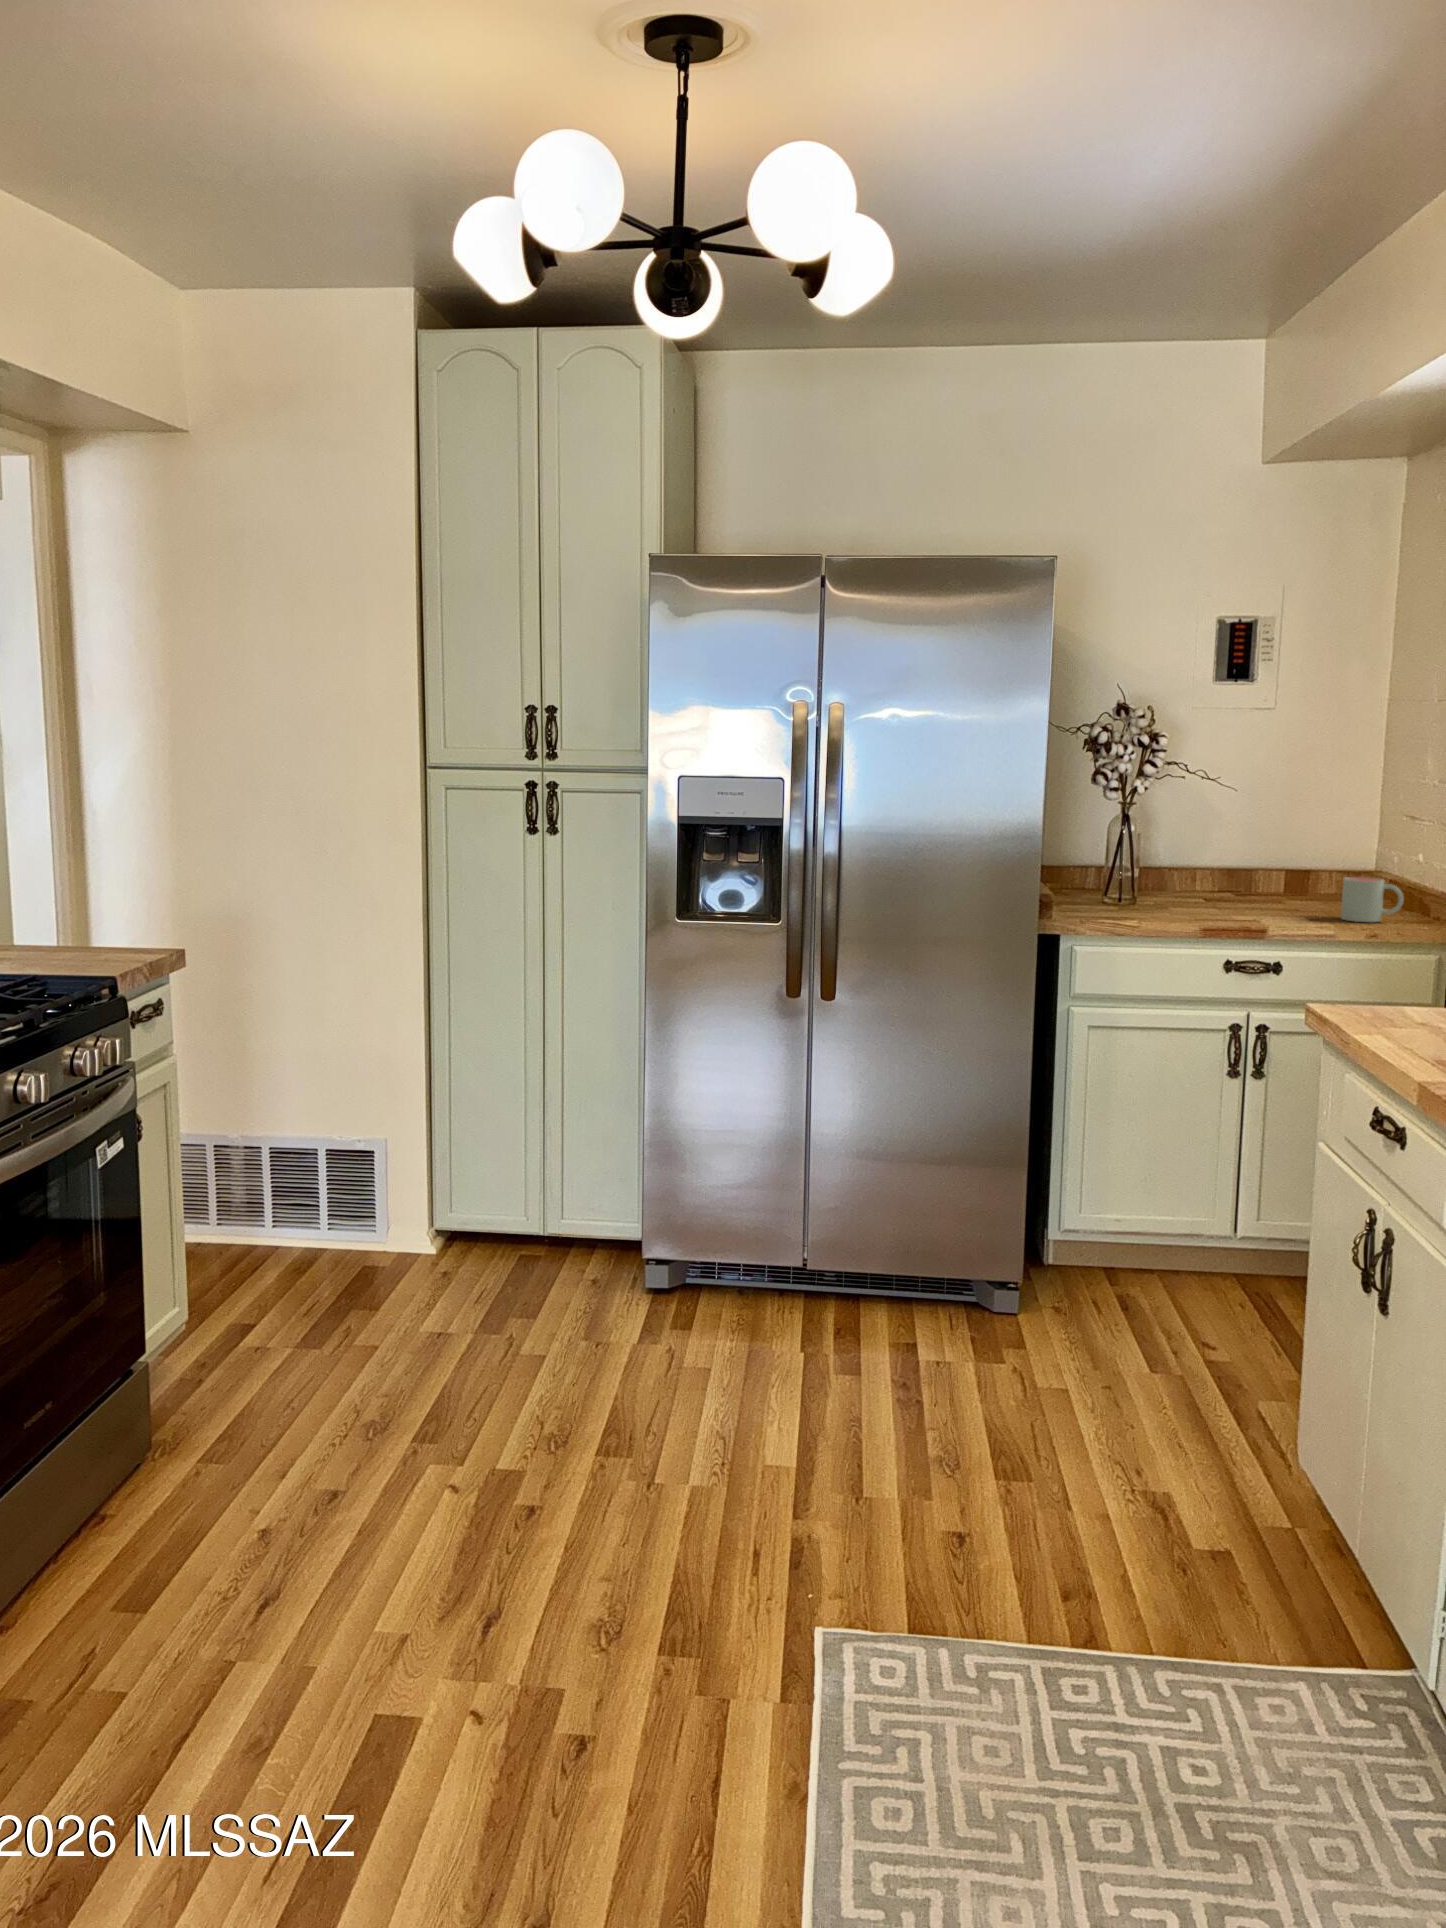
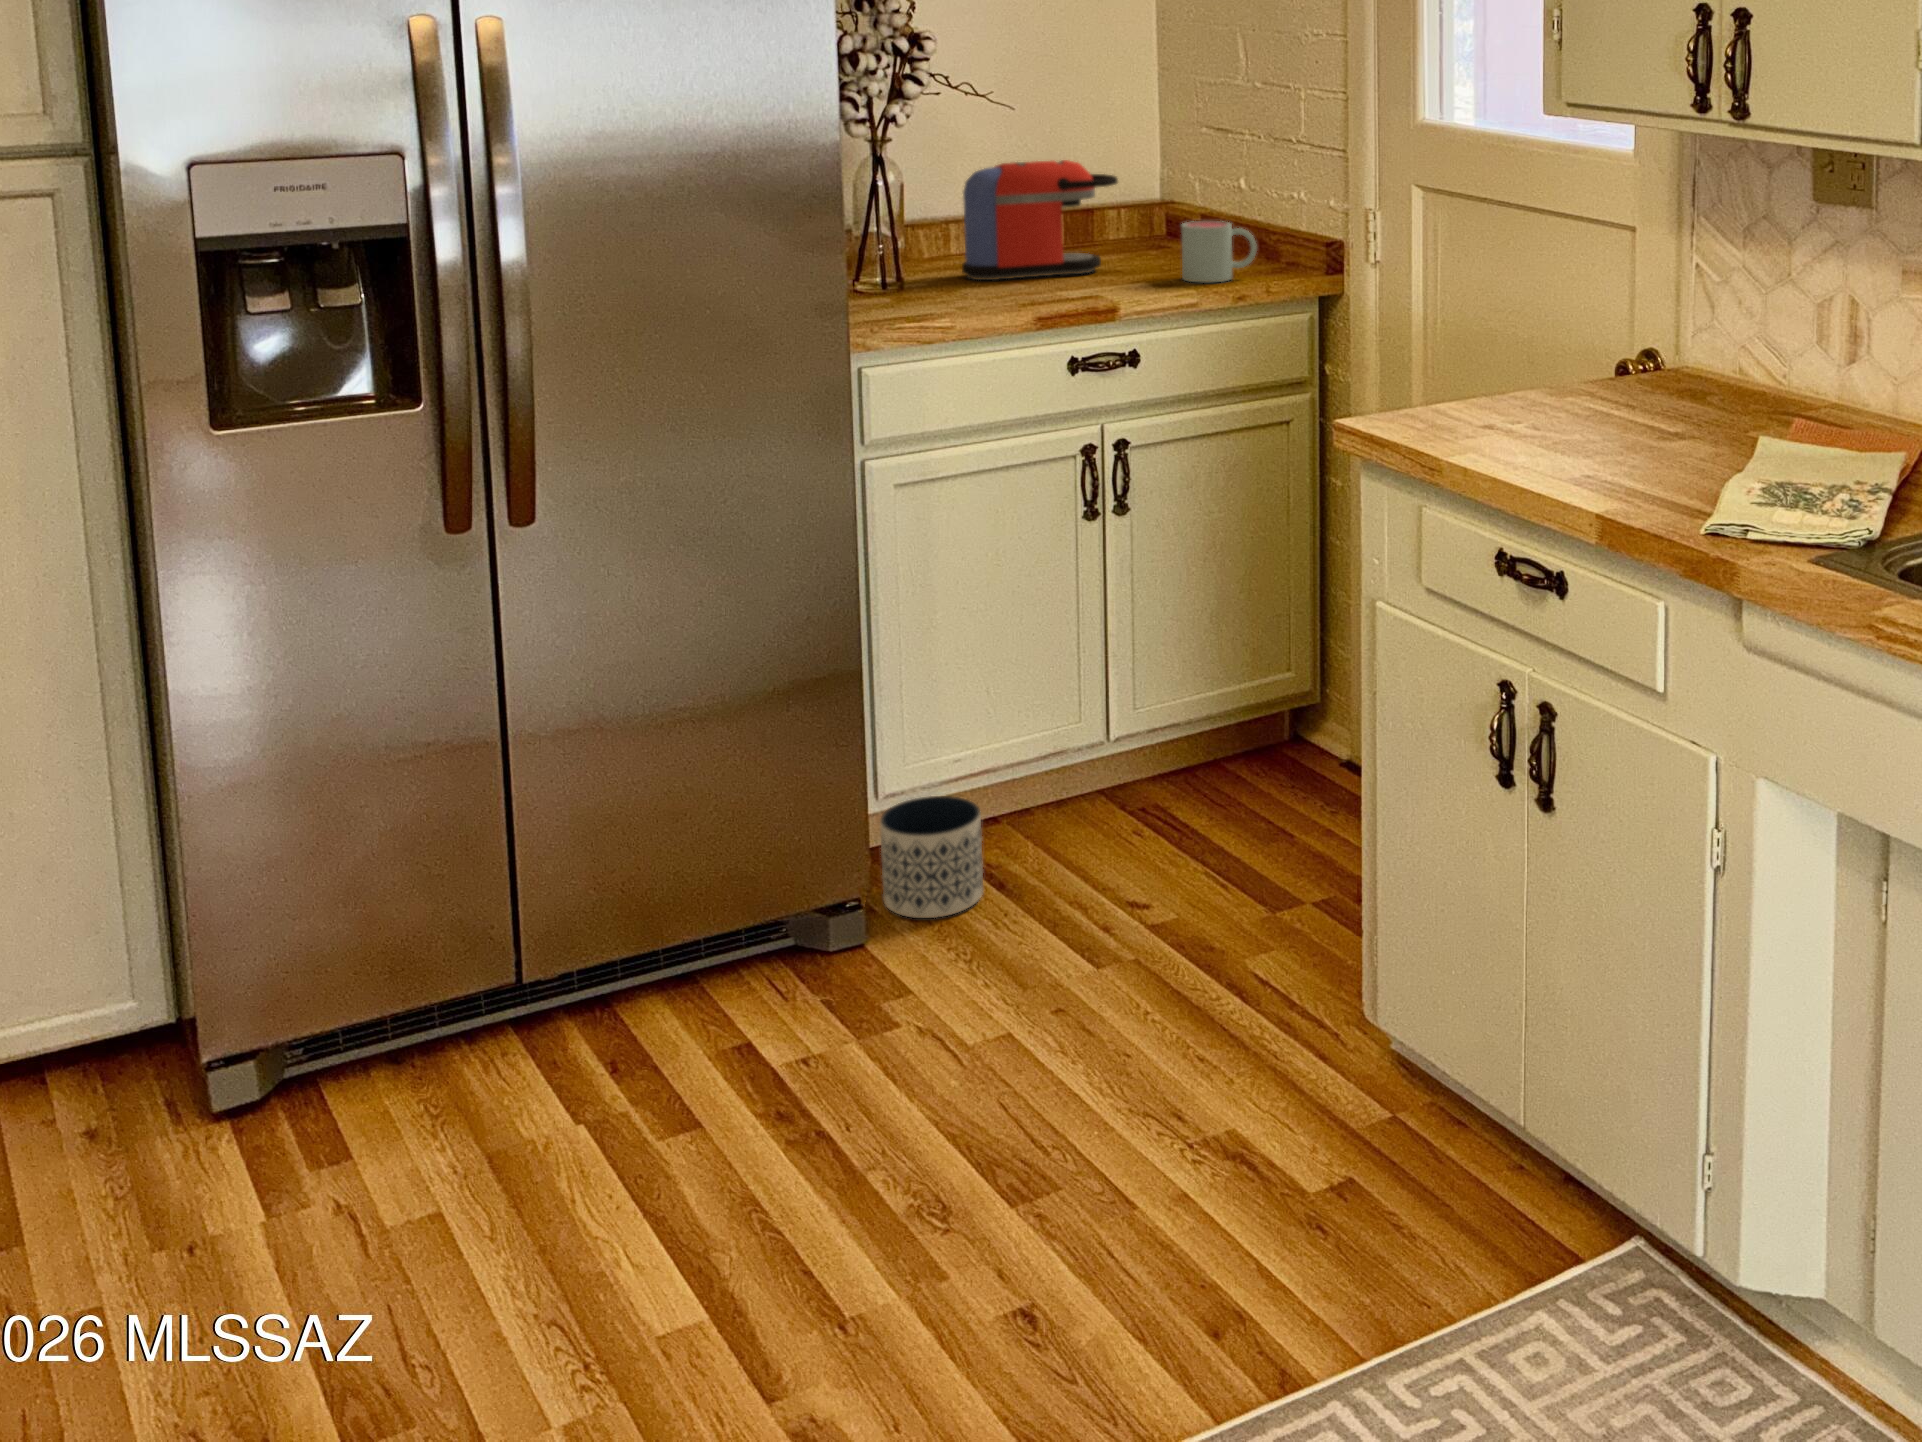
coffee maker: none [1184,826,1310,908] -> present [962,160,1118,280]
planter: none [1042,1236,1112,1316] -> present [880,796,983,918]

